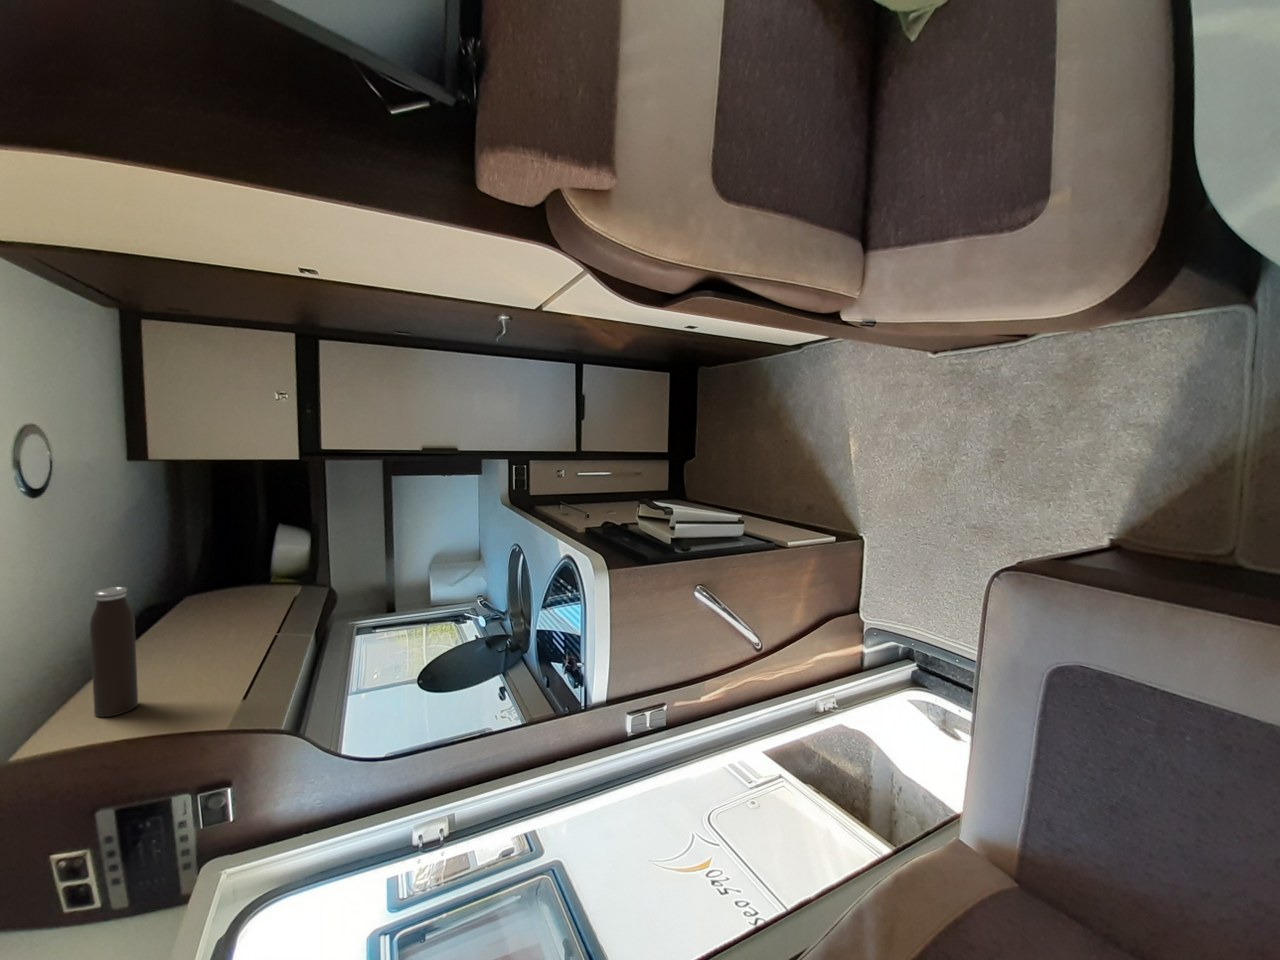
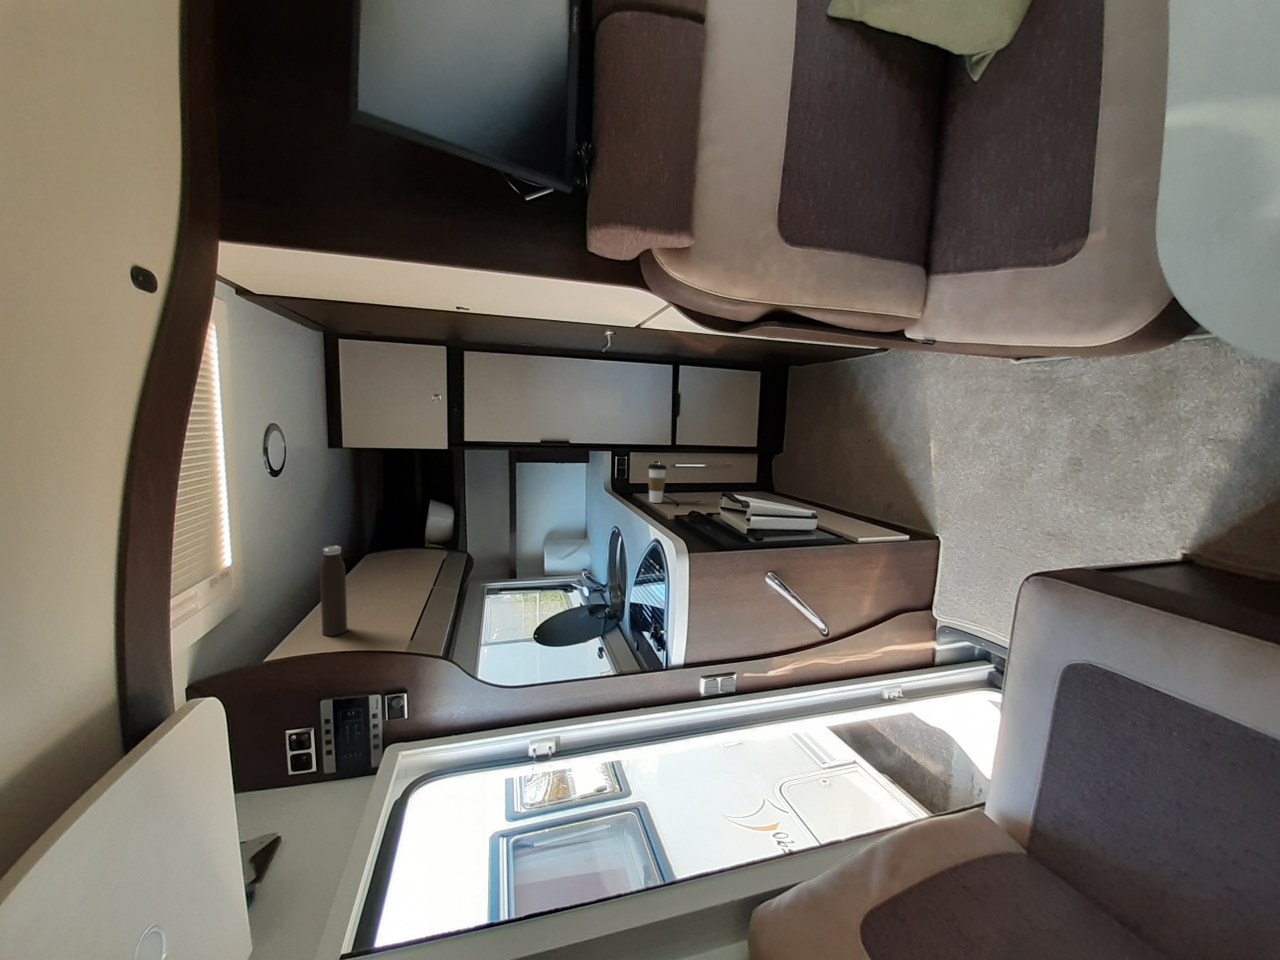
coffee cup: none [555,471,576,515] -> present [648,464,667,503]

